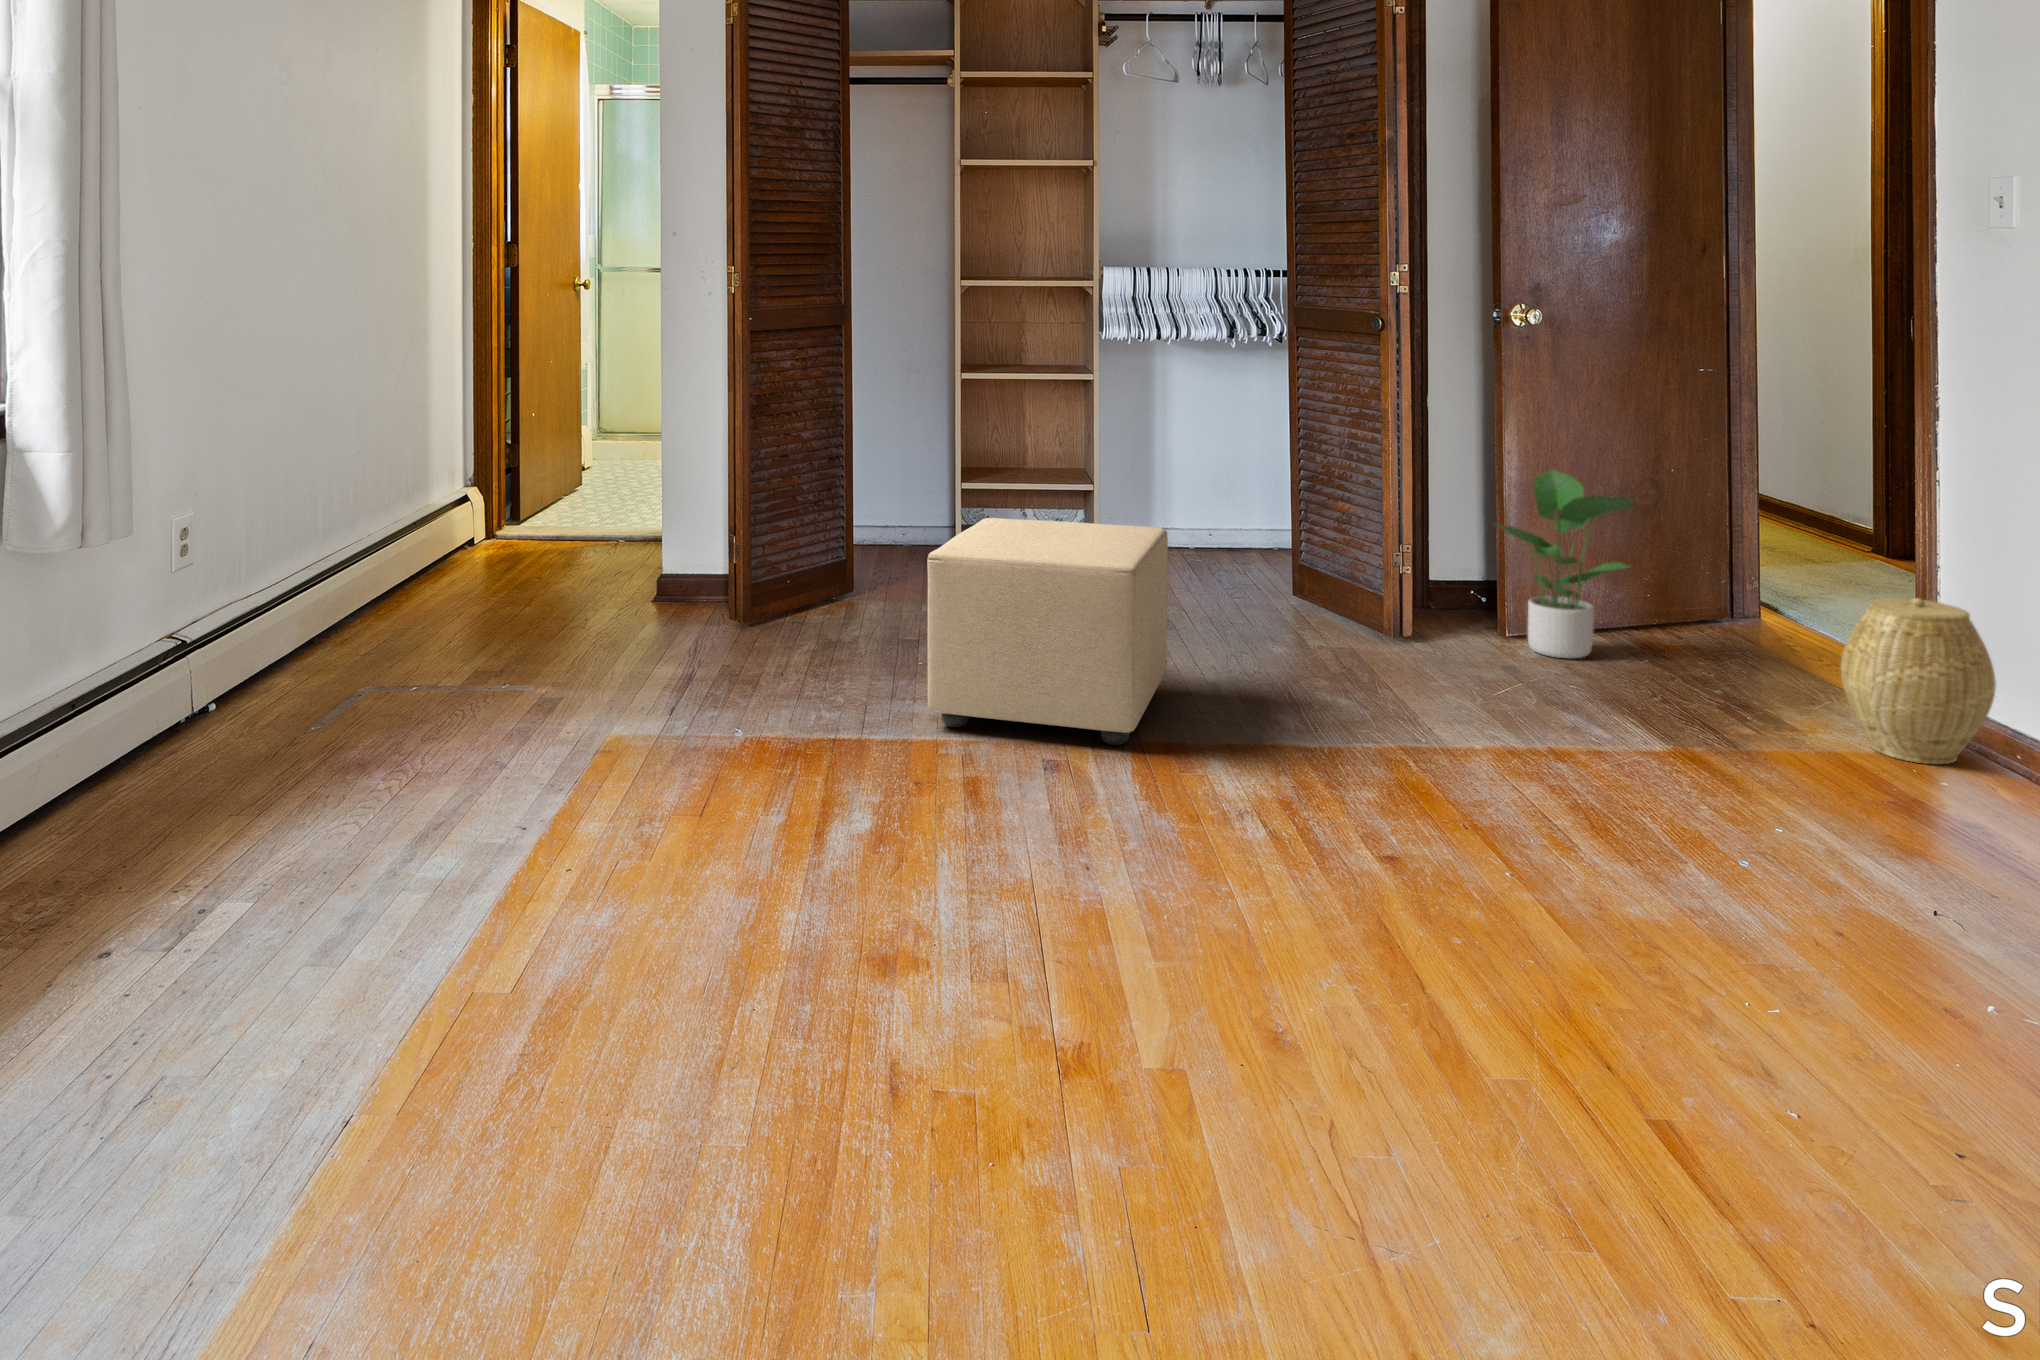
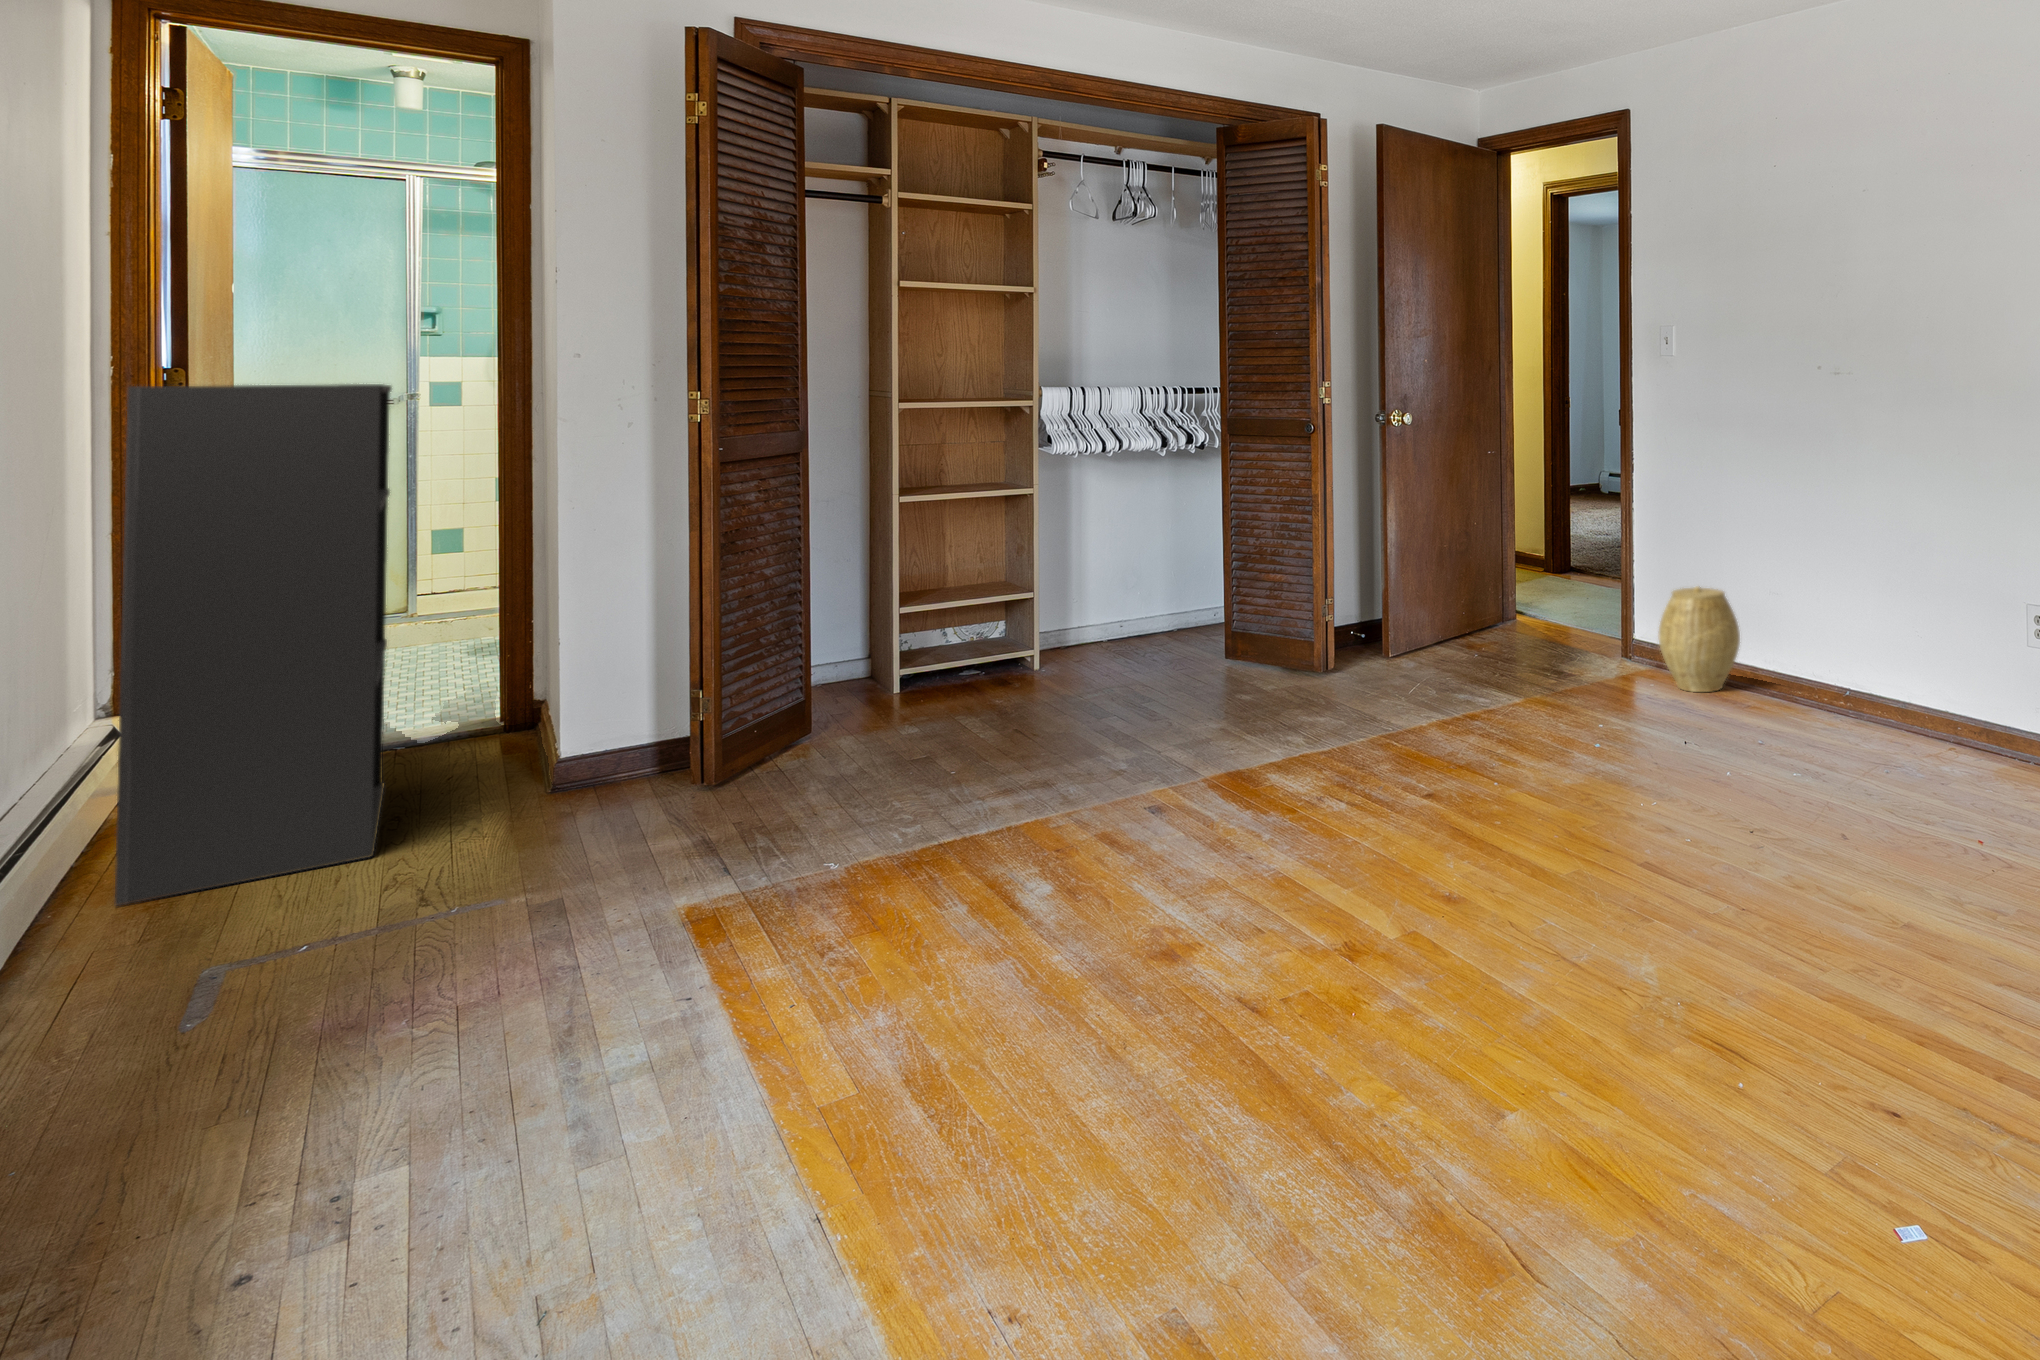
bookshelf: none [394,260,586,619] -> present [115,384,392,906]
potted plant: present [1495,469,1634,658] -> none [1415,531,1510,673]
ottoman: present [927,518,1168,745] -> none [1045,611,1260,832]

